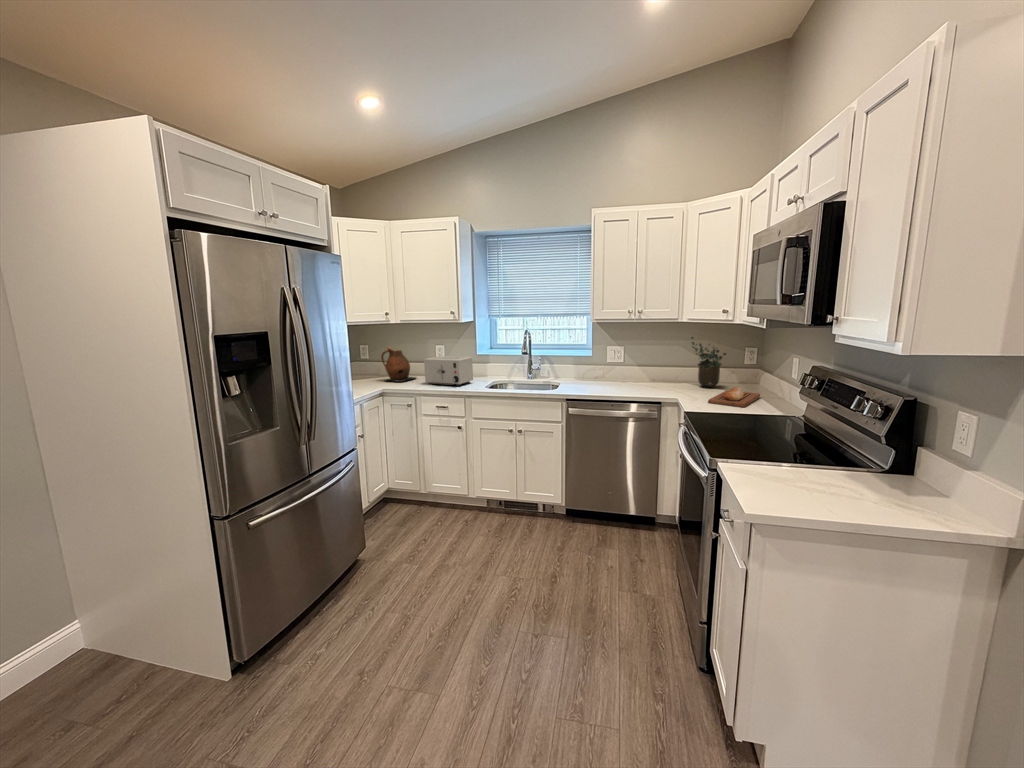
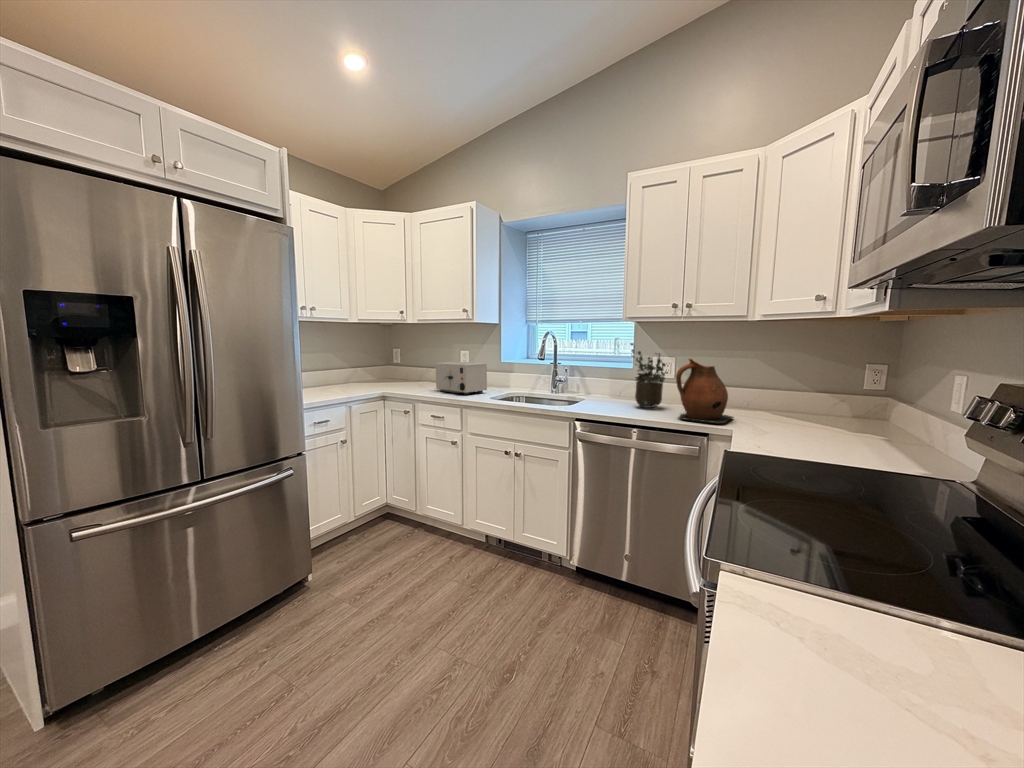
potted plant: present [691,337,726,387] -> present [630,343,667,408]
ceramic pitcher: present [381,347,416,382] -> present [676,359,734,424]
bread loaf: present [708,387,760,407] -> none [780,419,884,452]

